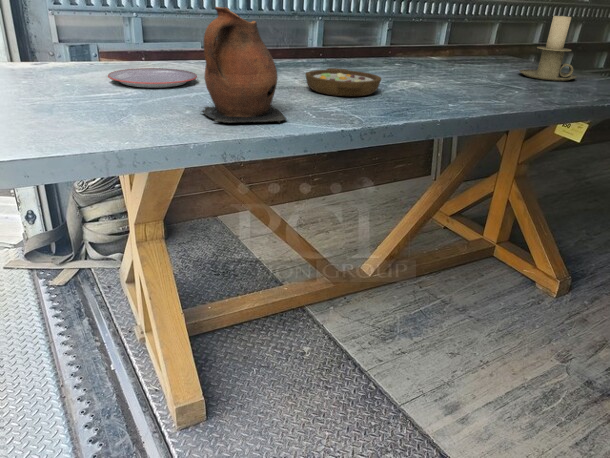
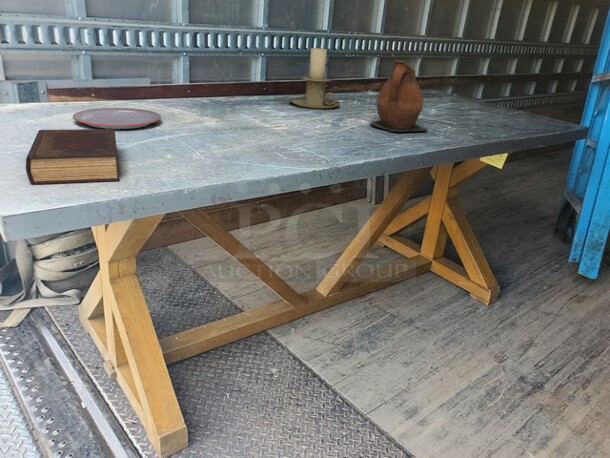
ceramic pitcher: present [202,7,286,123] -> present [370,61,428,132]
candle holder: present [519,16,577,81] -> present [290,48,340,109]
bowl: present [305,68,381,96] -> none [265,107,334,135]
book: none [27,81,136,134] -> present [26,129,119,184]

